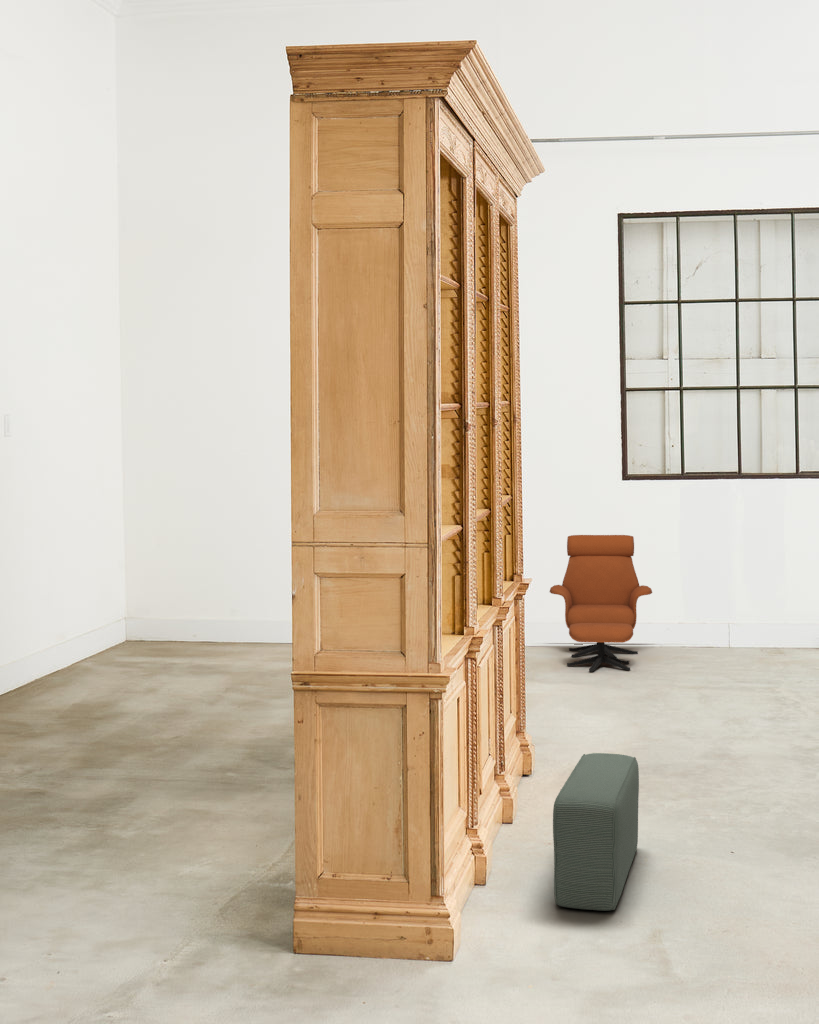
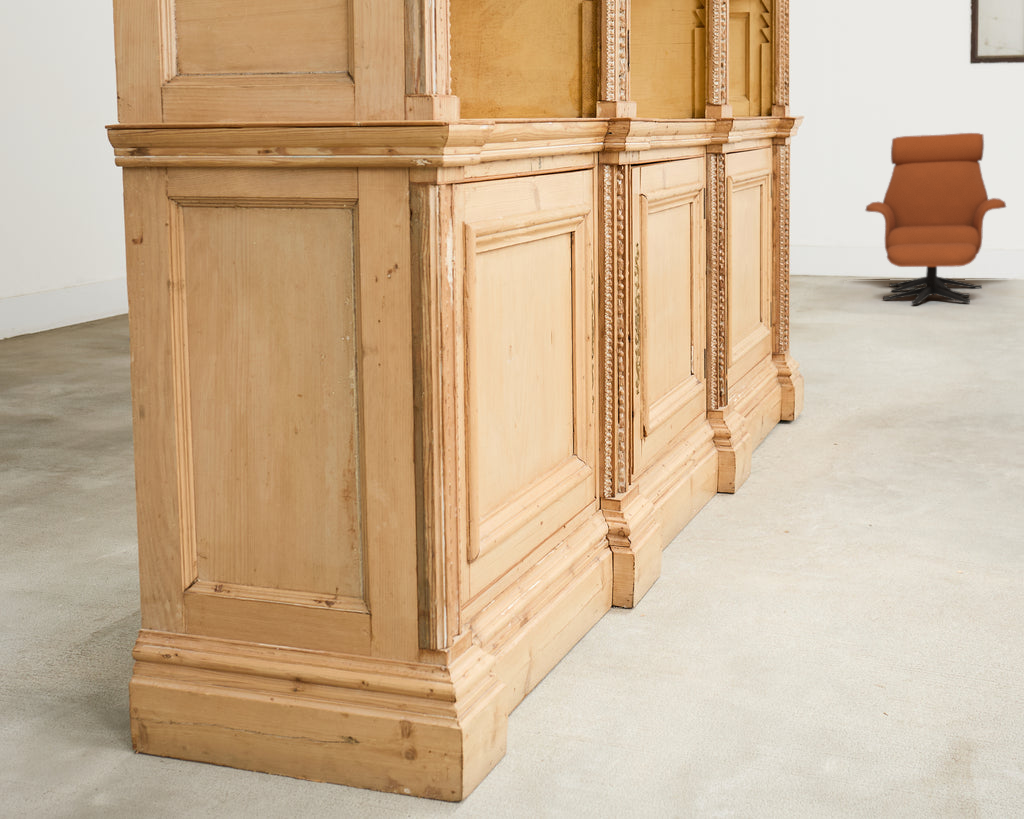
pouf: present [553,753,639,911] -> none [758,367,966,686]

